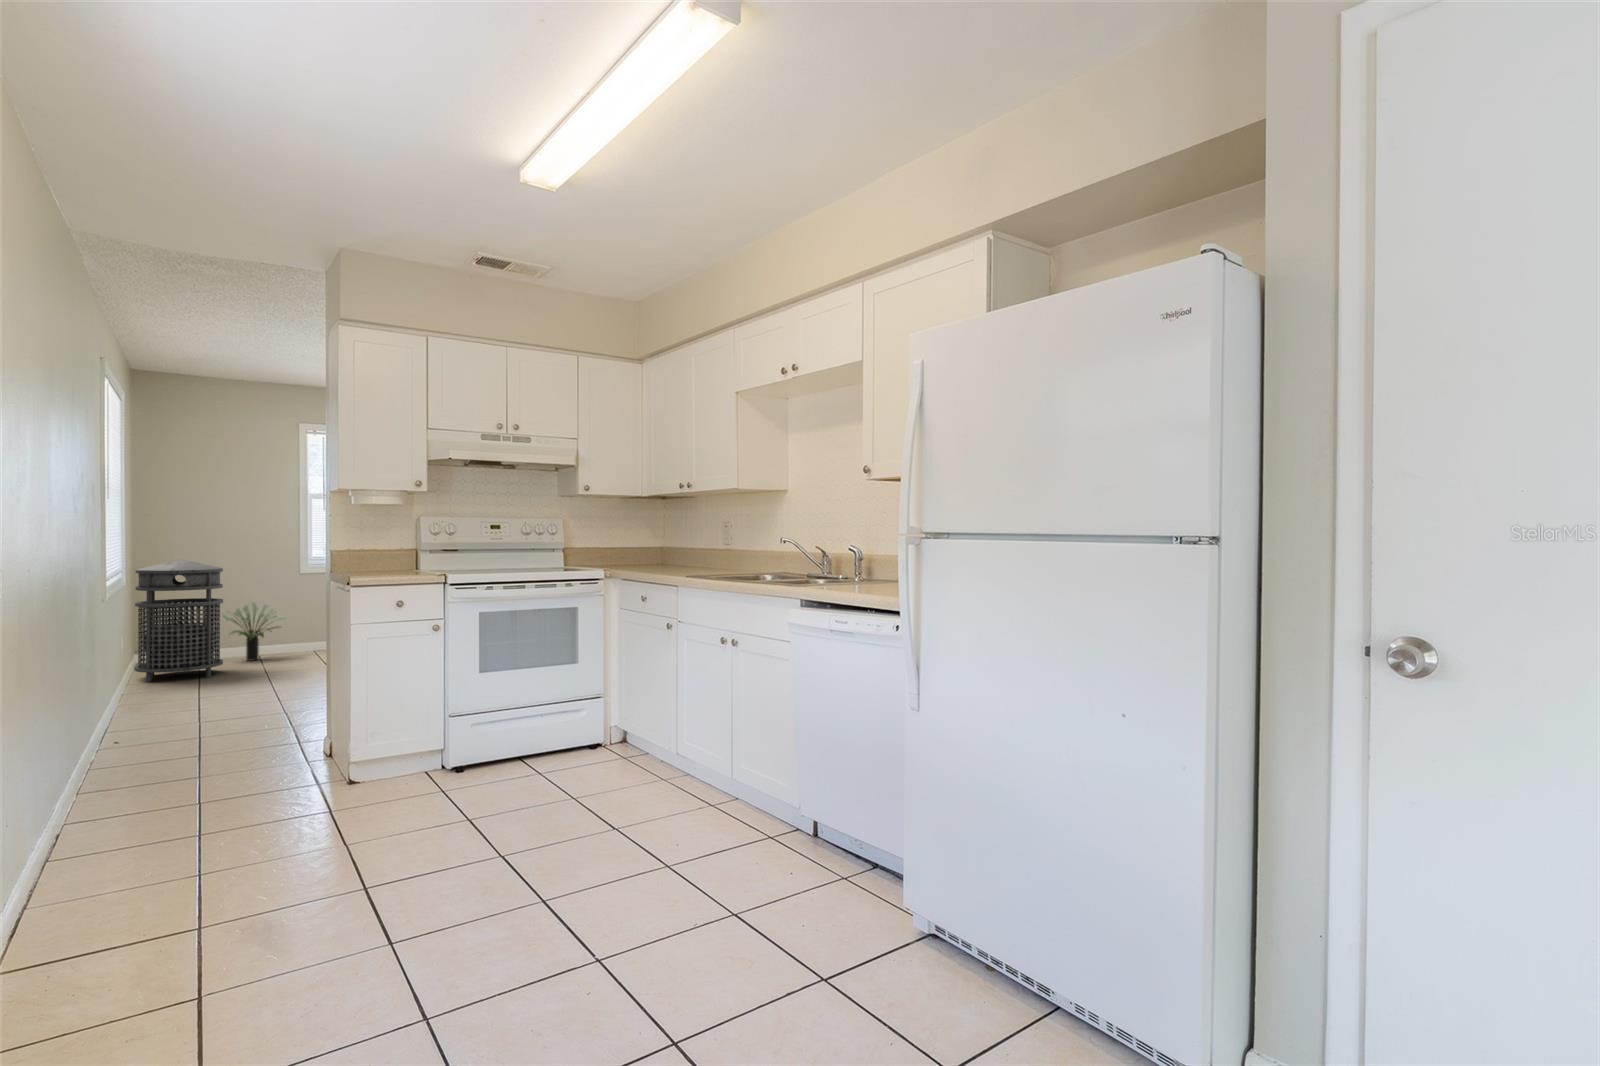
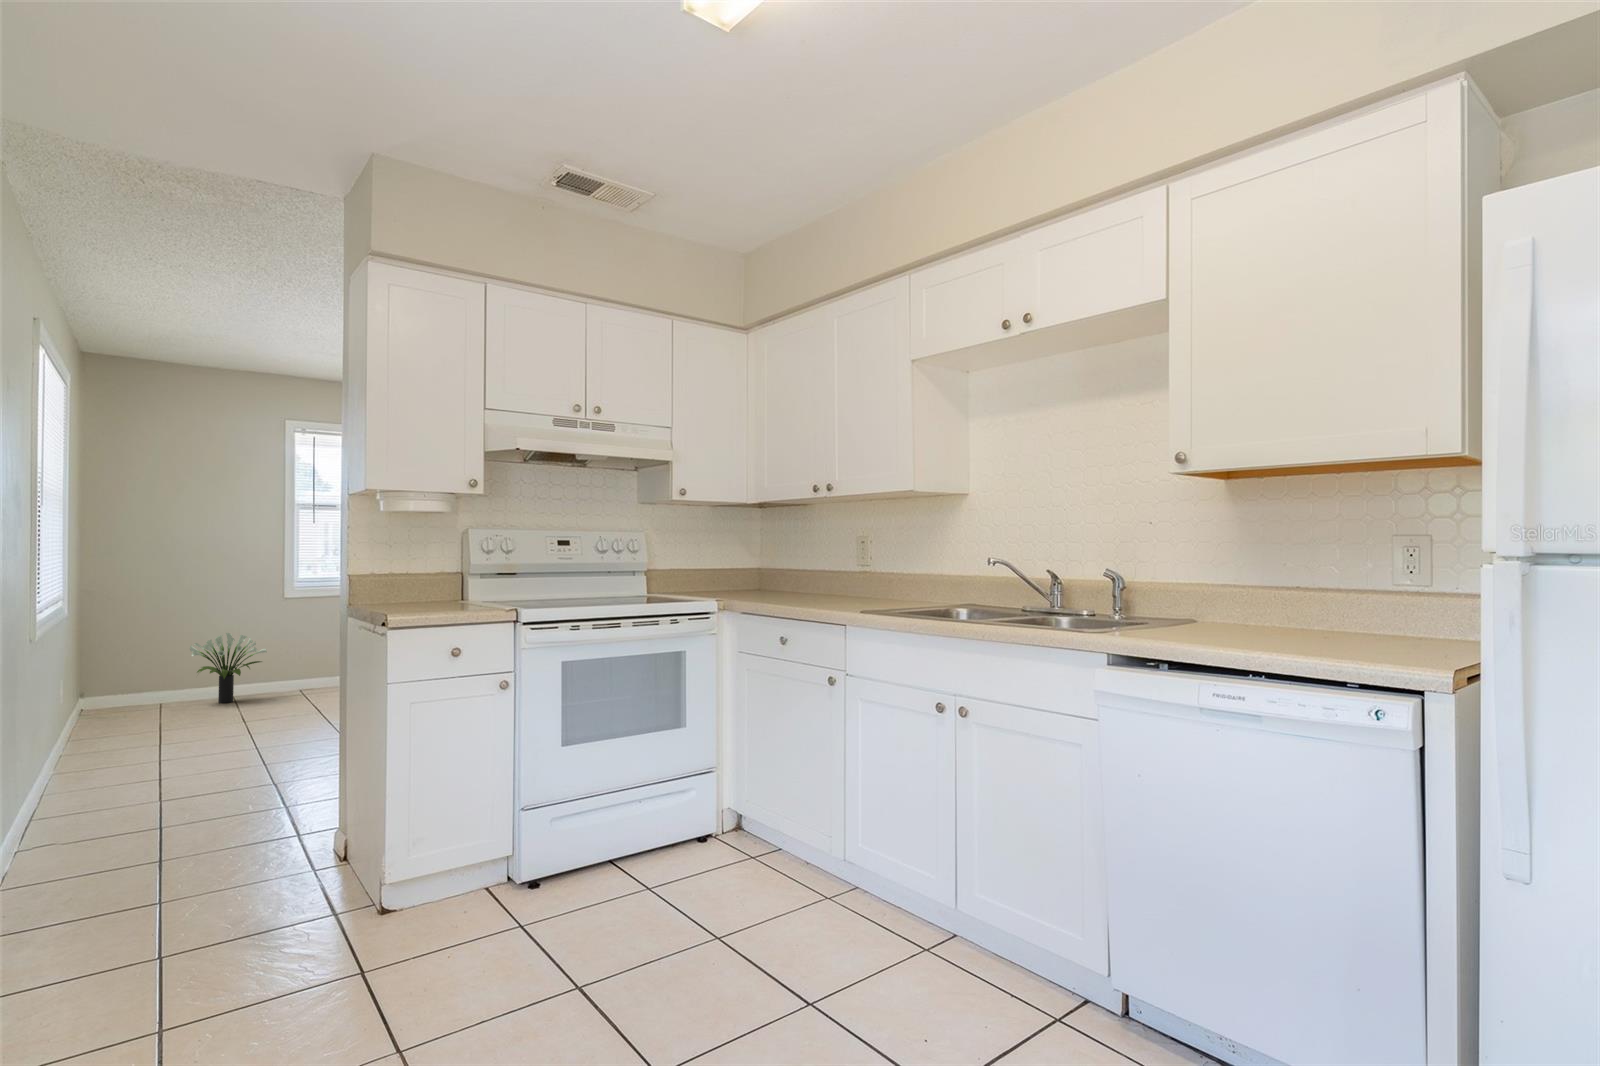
trash can: present [135,559,223,682] -> none [78,582,192,735]

